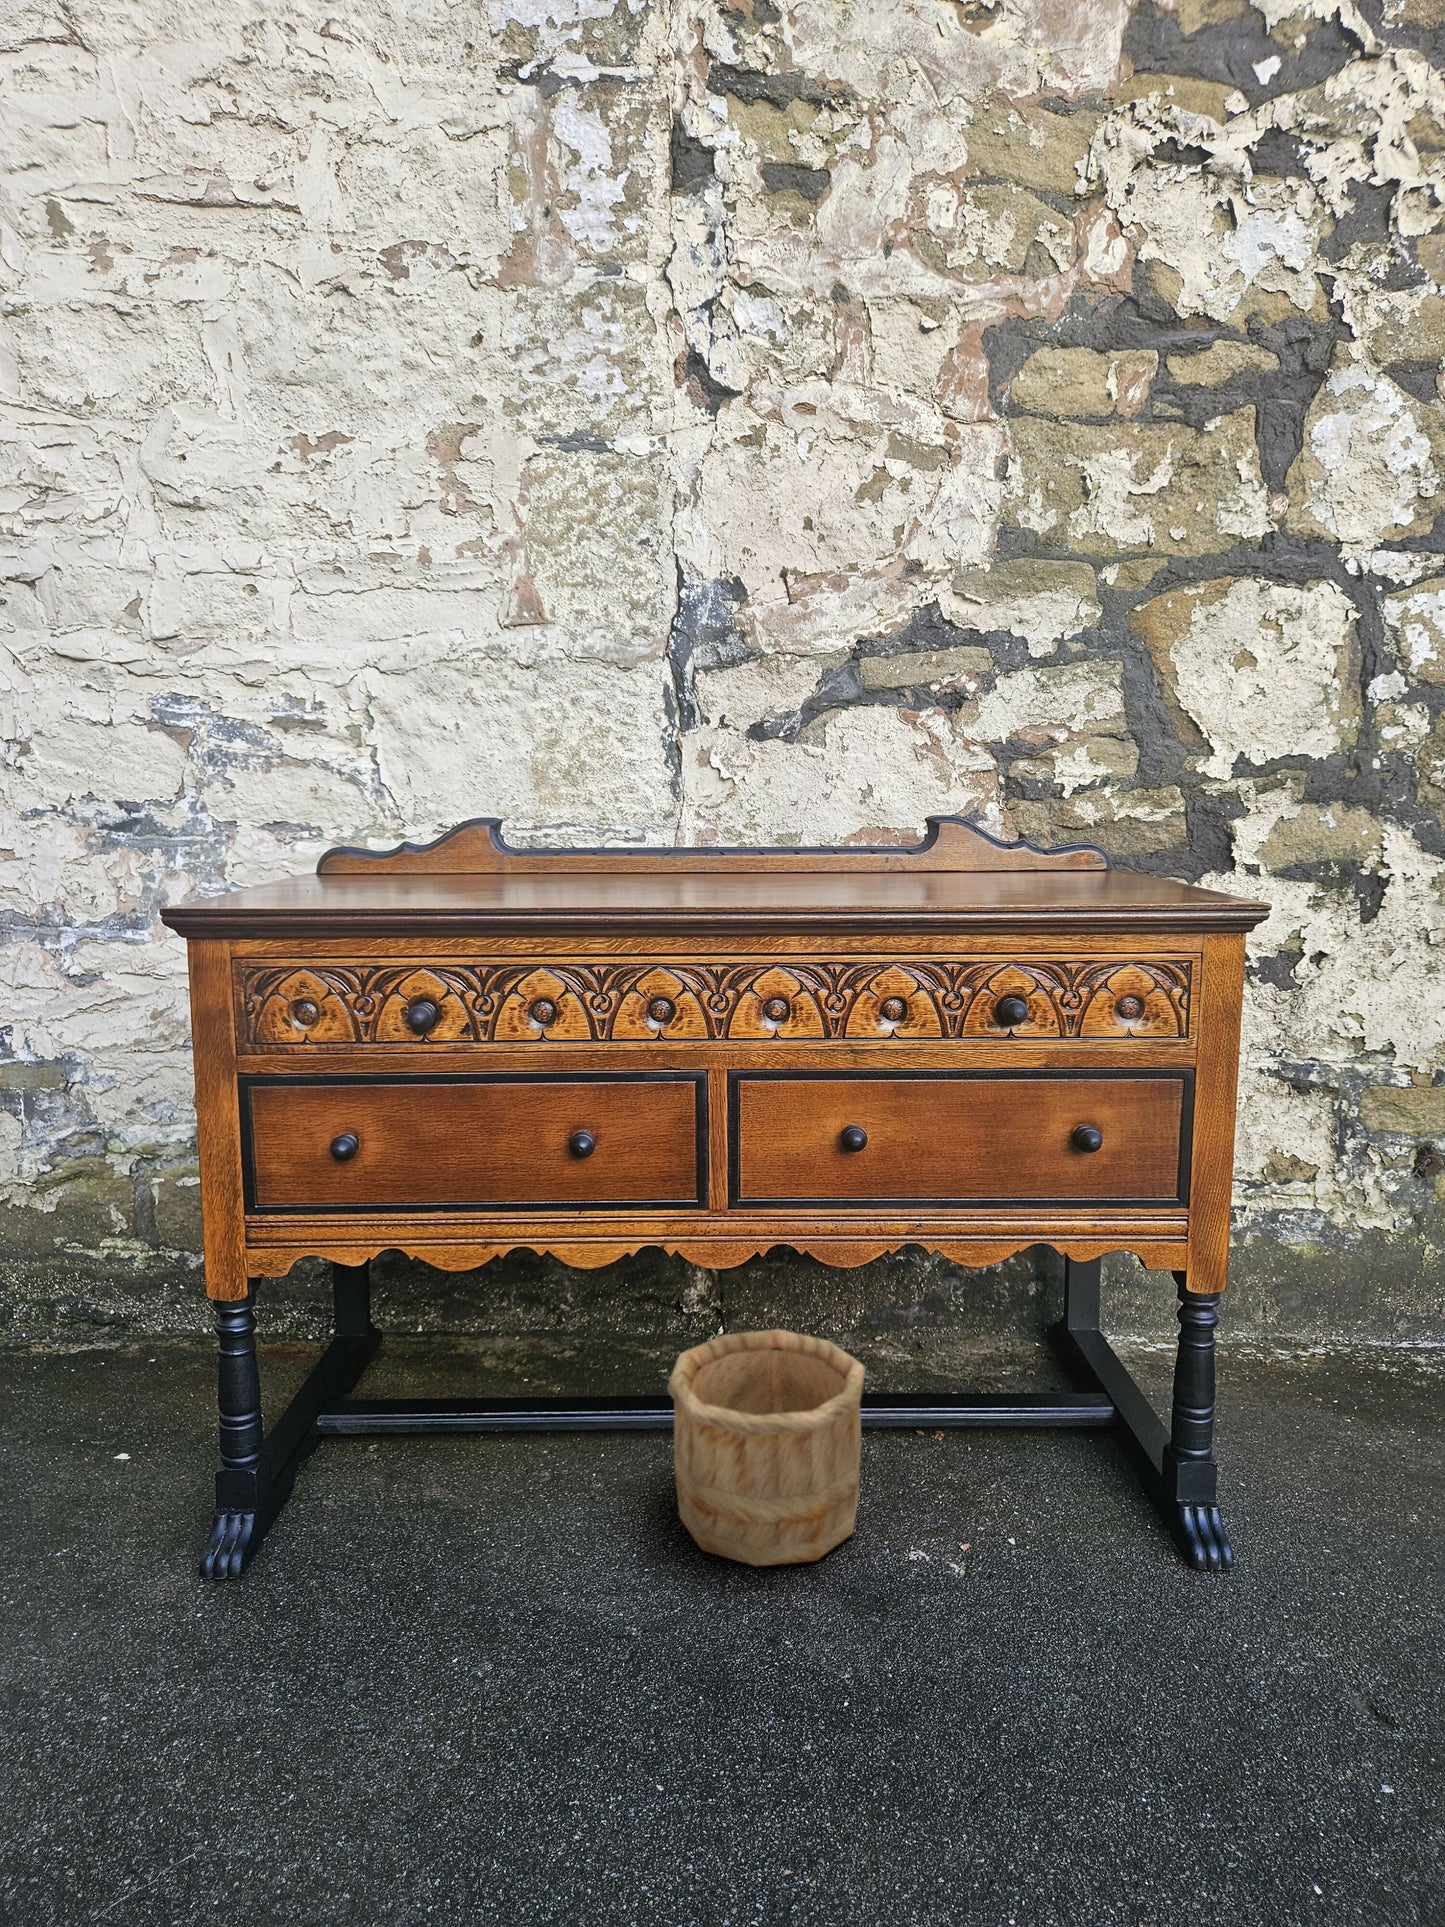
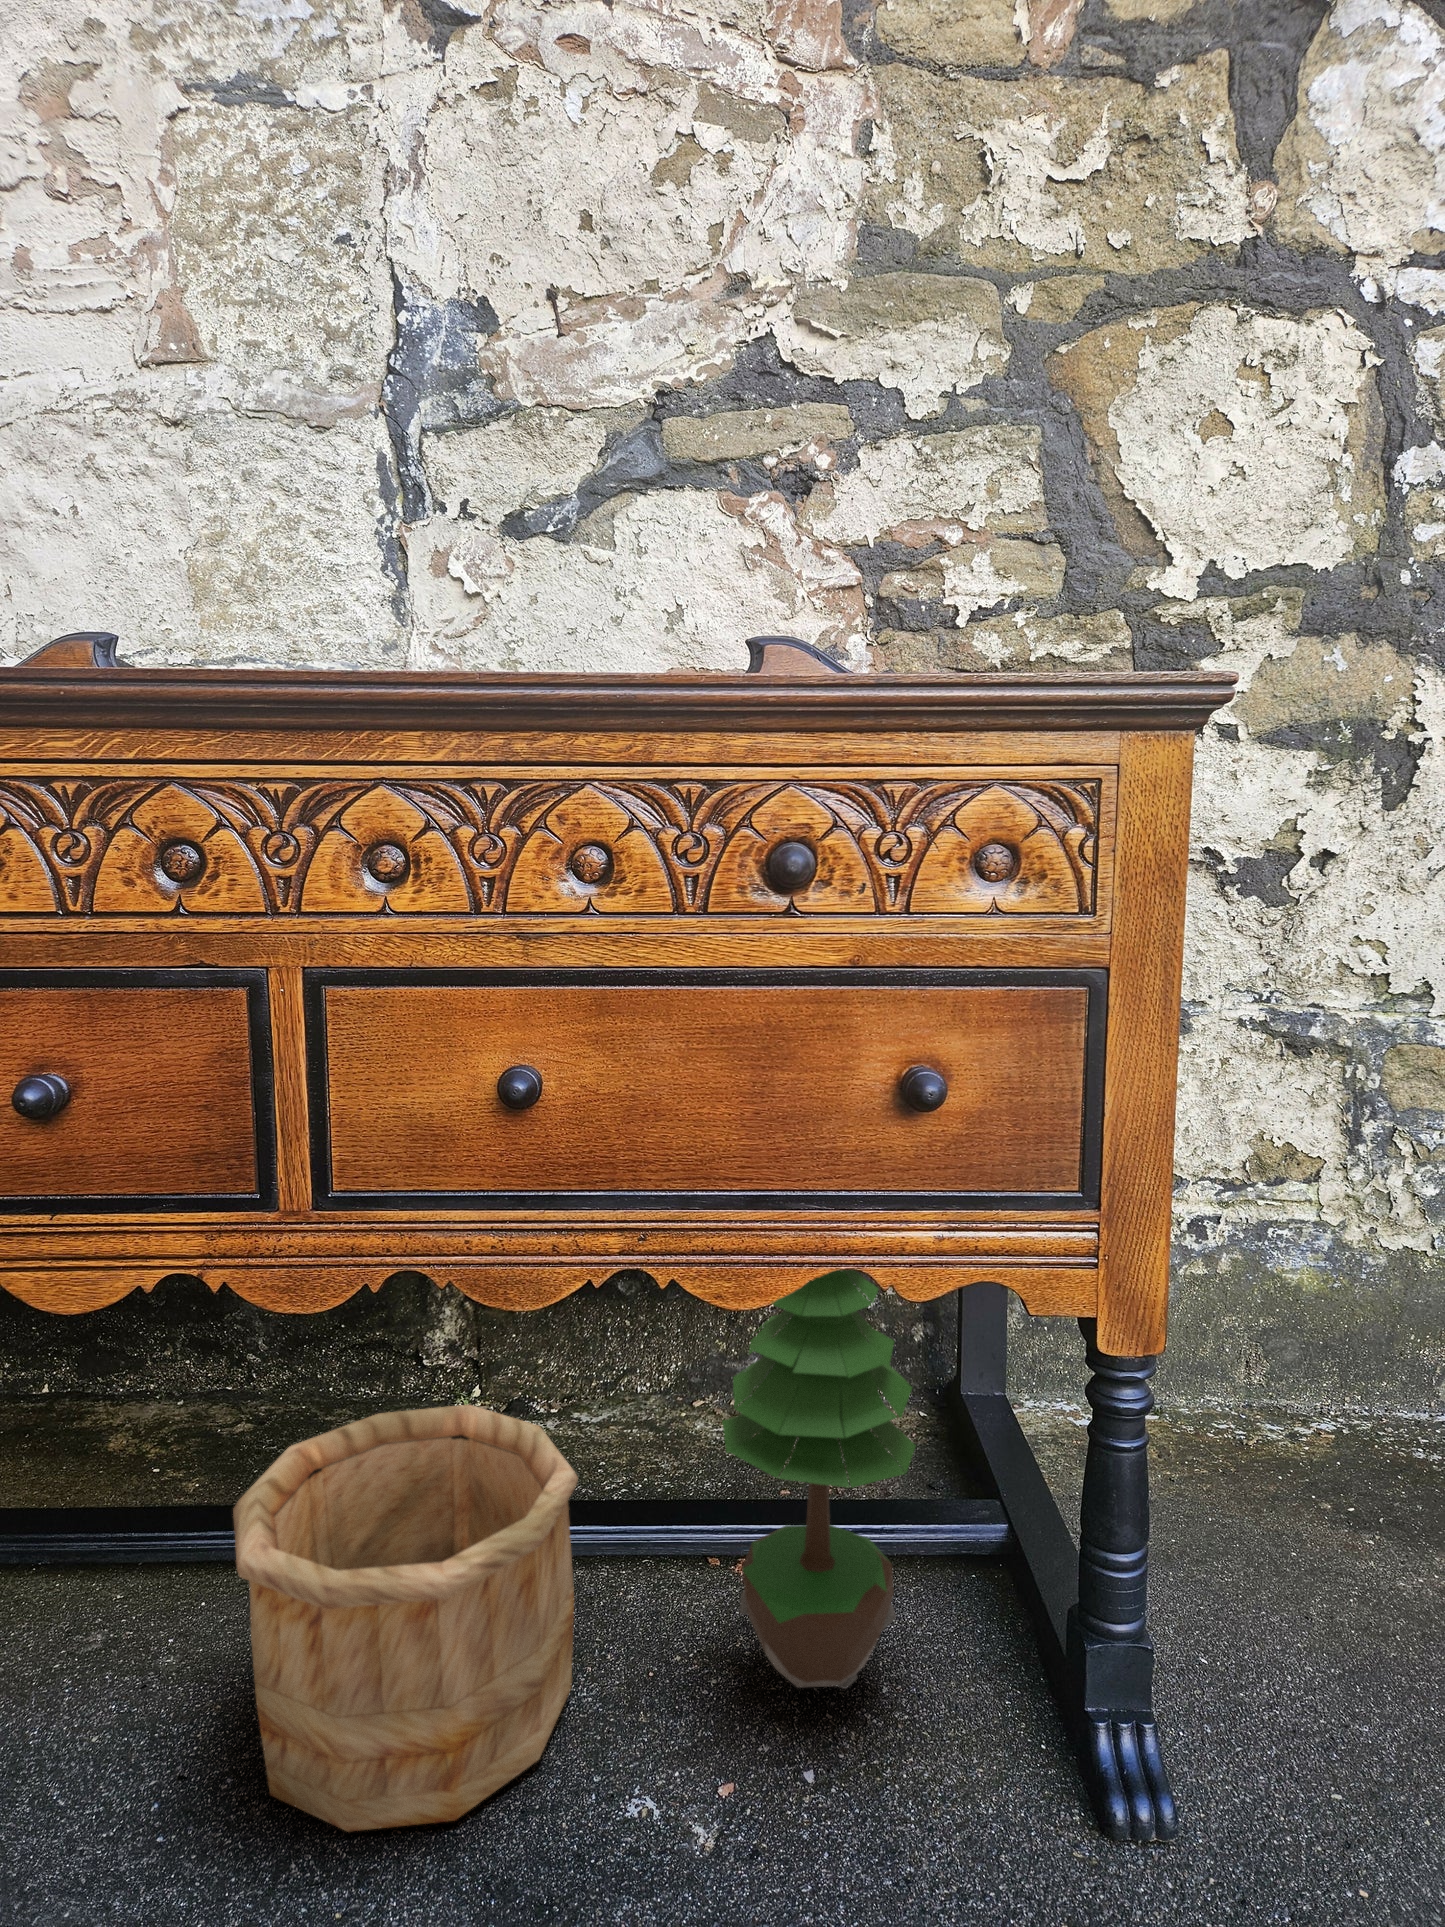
potted tree: none [947,1178,1069,1498] -> present [722,1270,915,1689]

